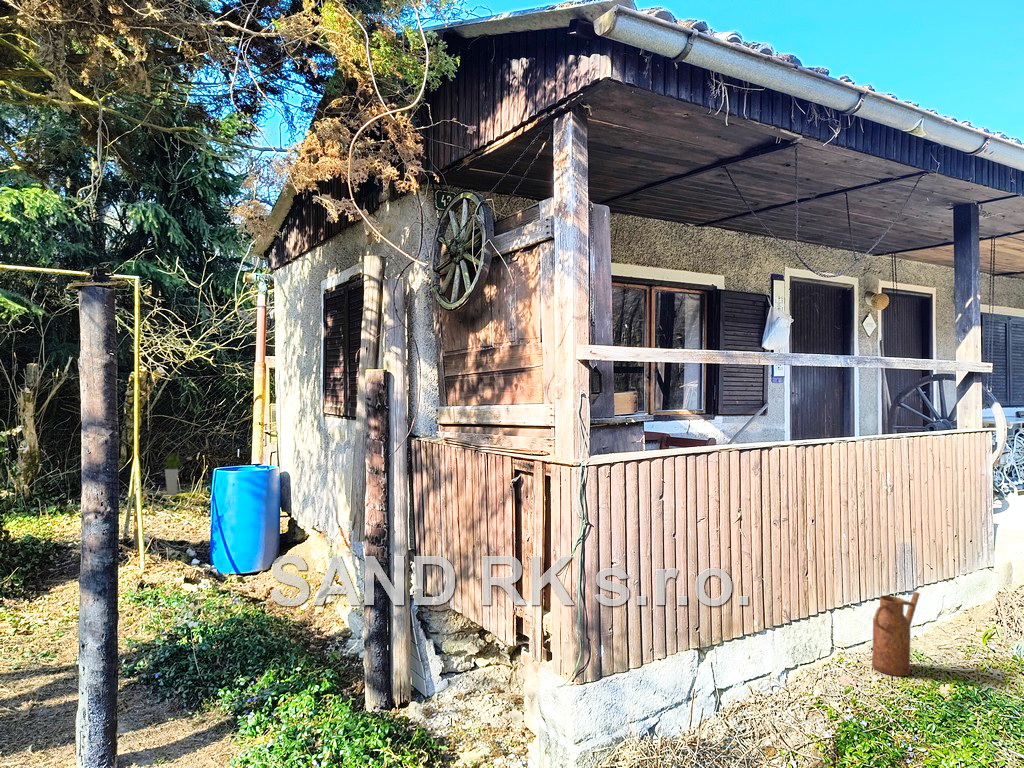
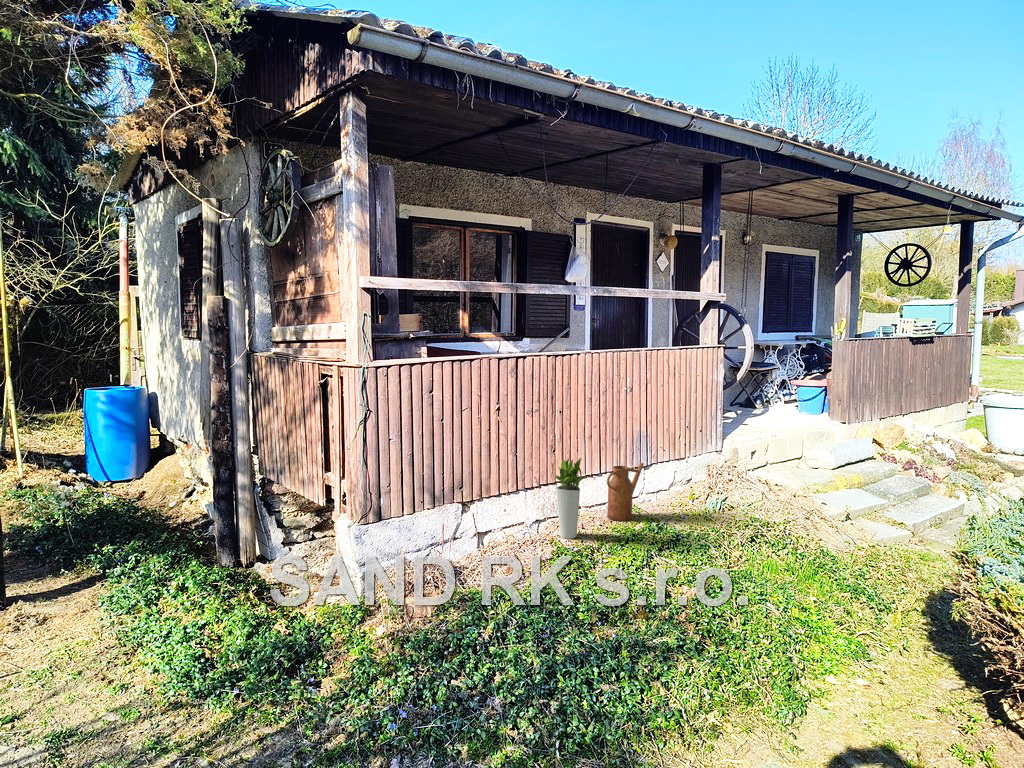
planter: present [165,454,180,495] -> present [555,458,585,539]

